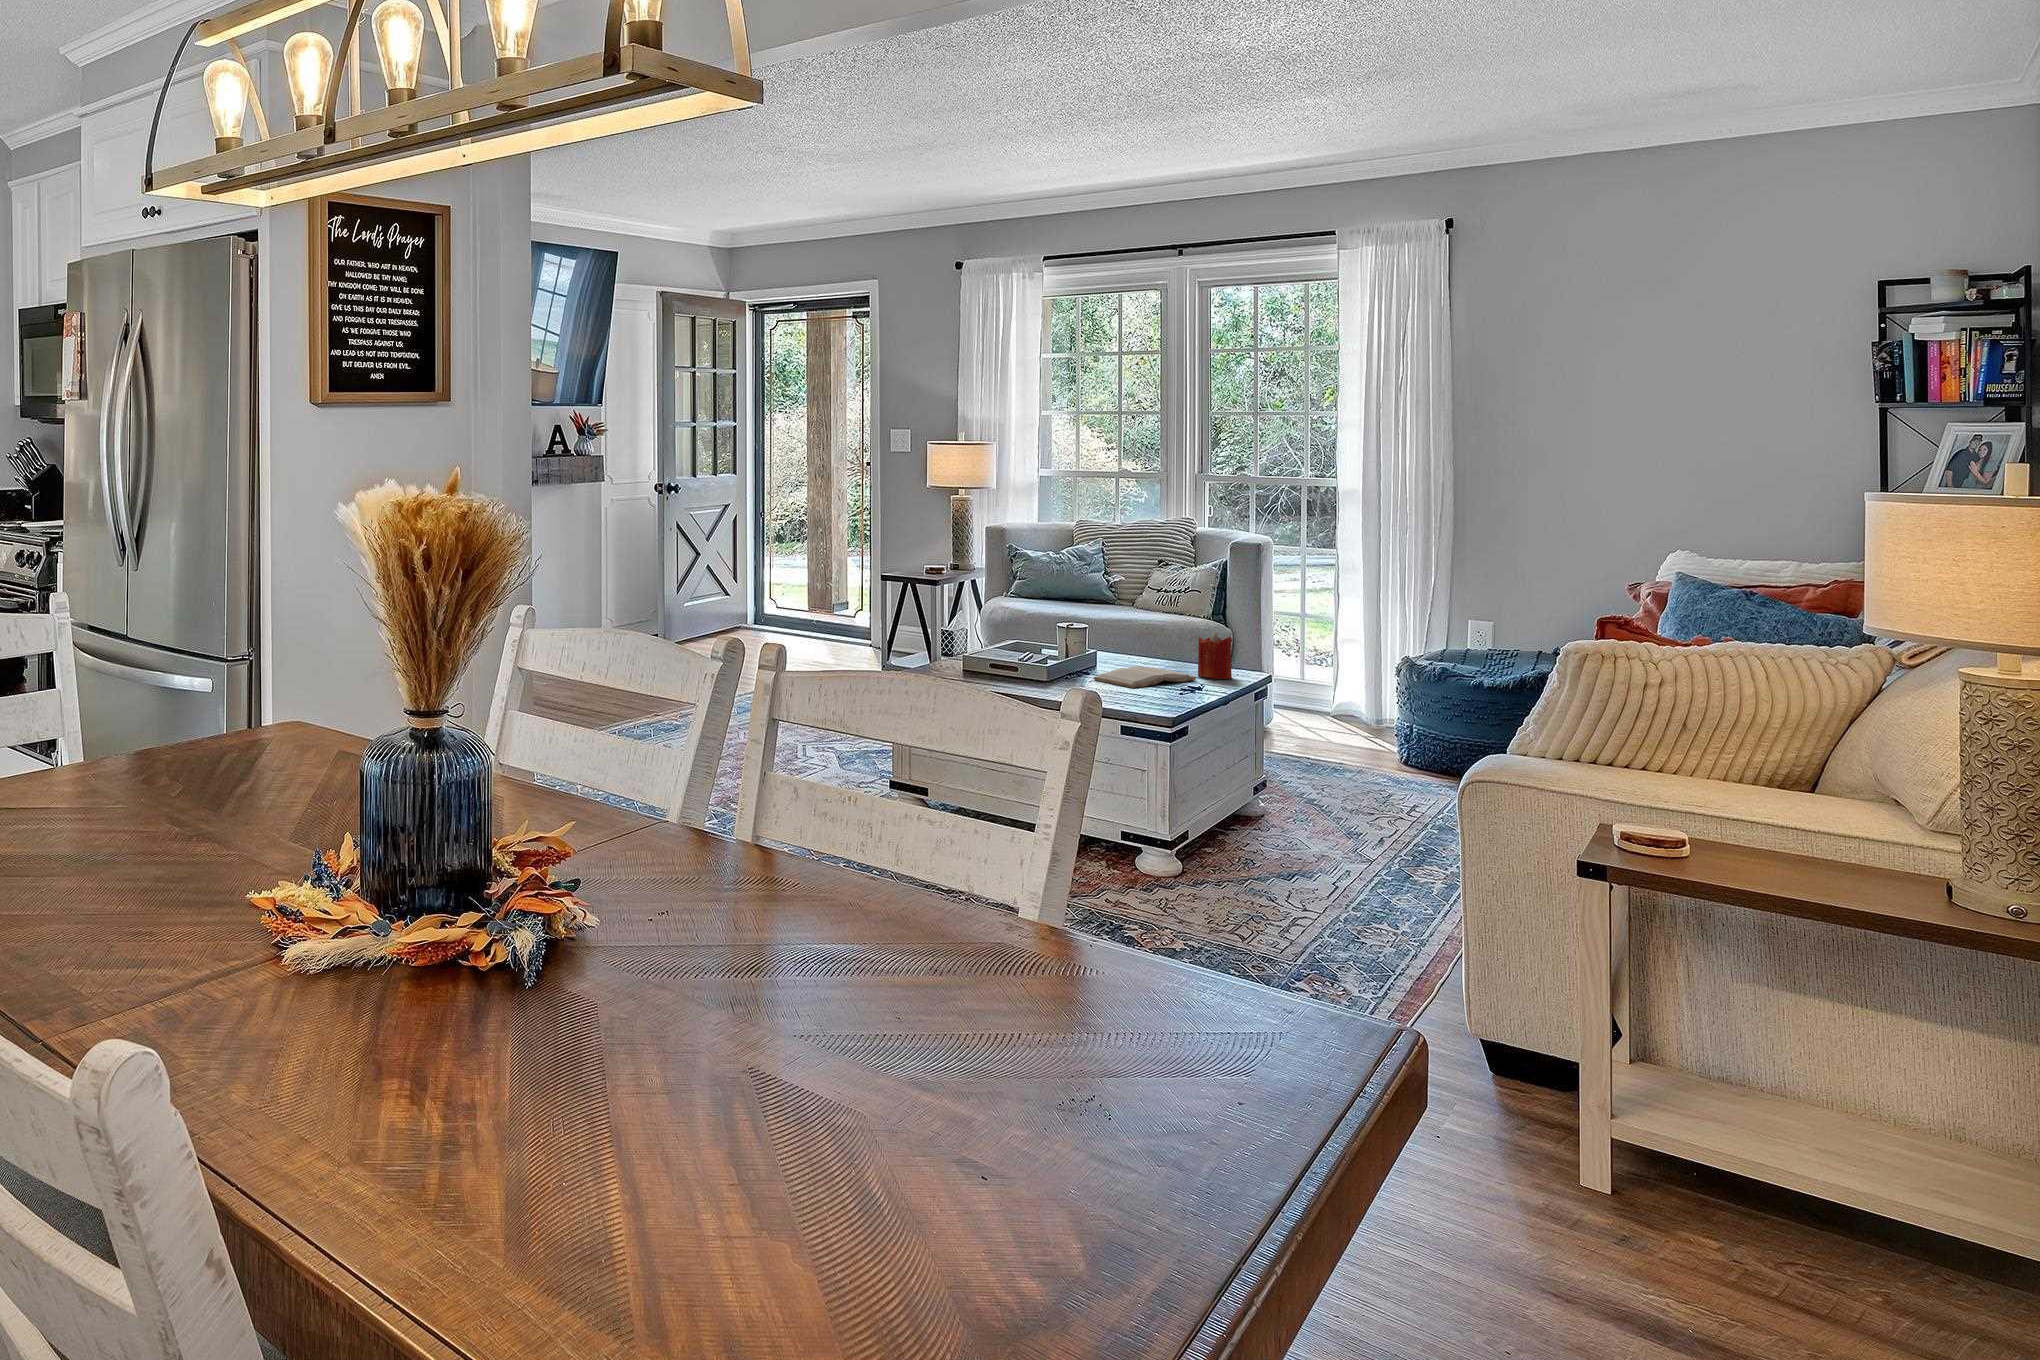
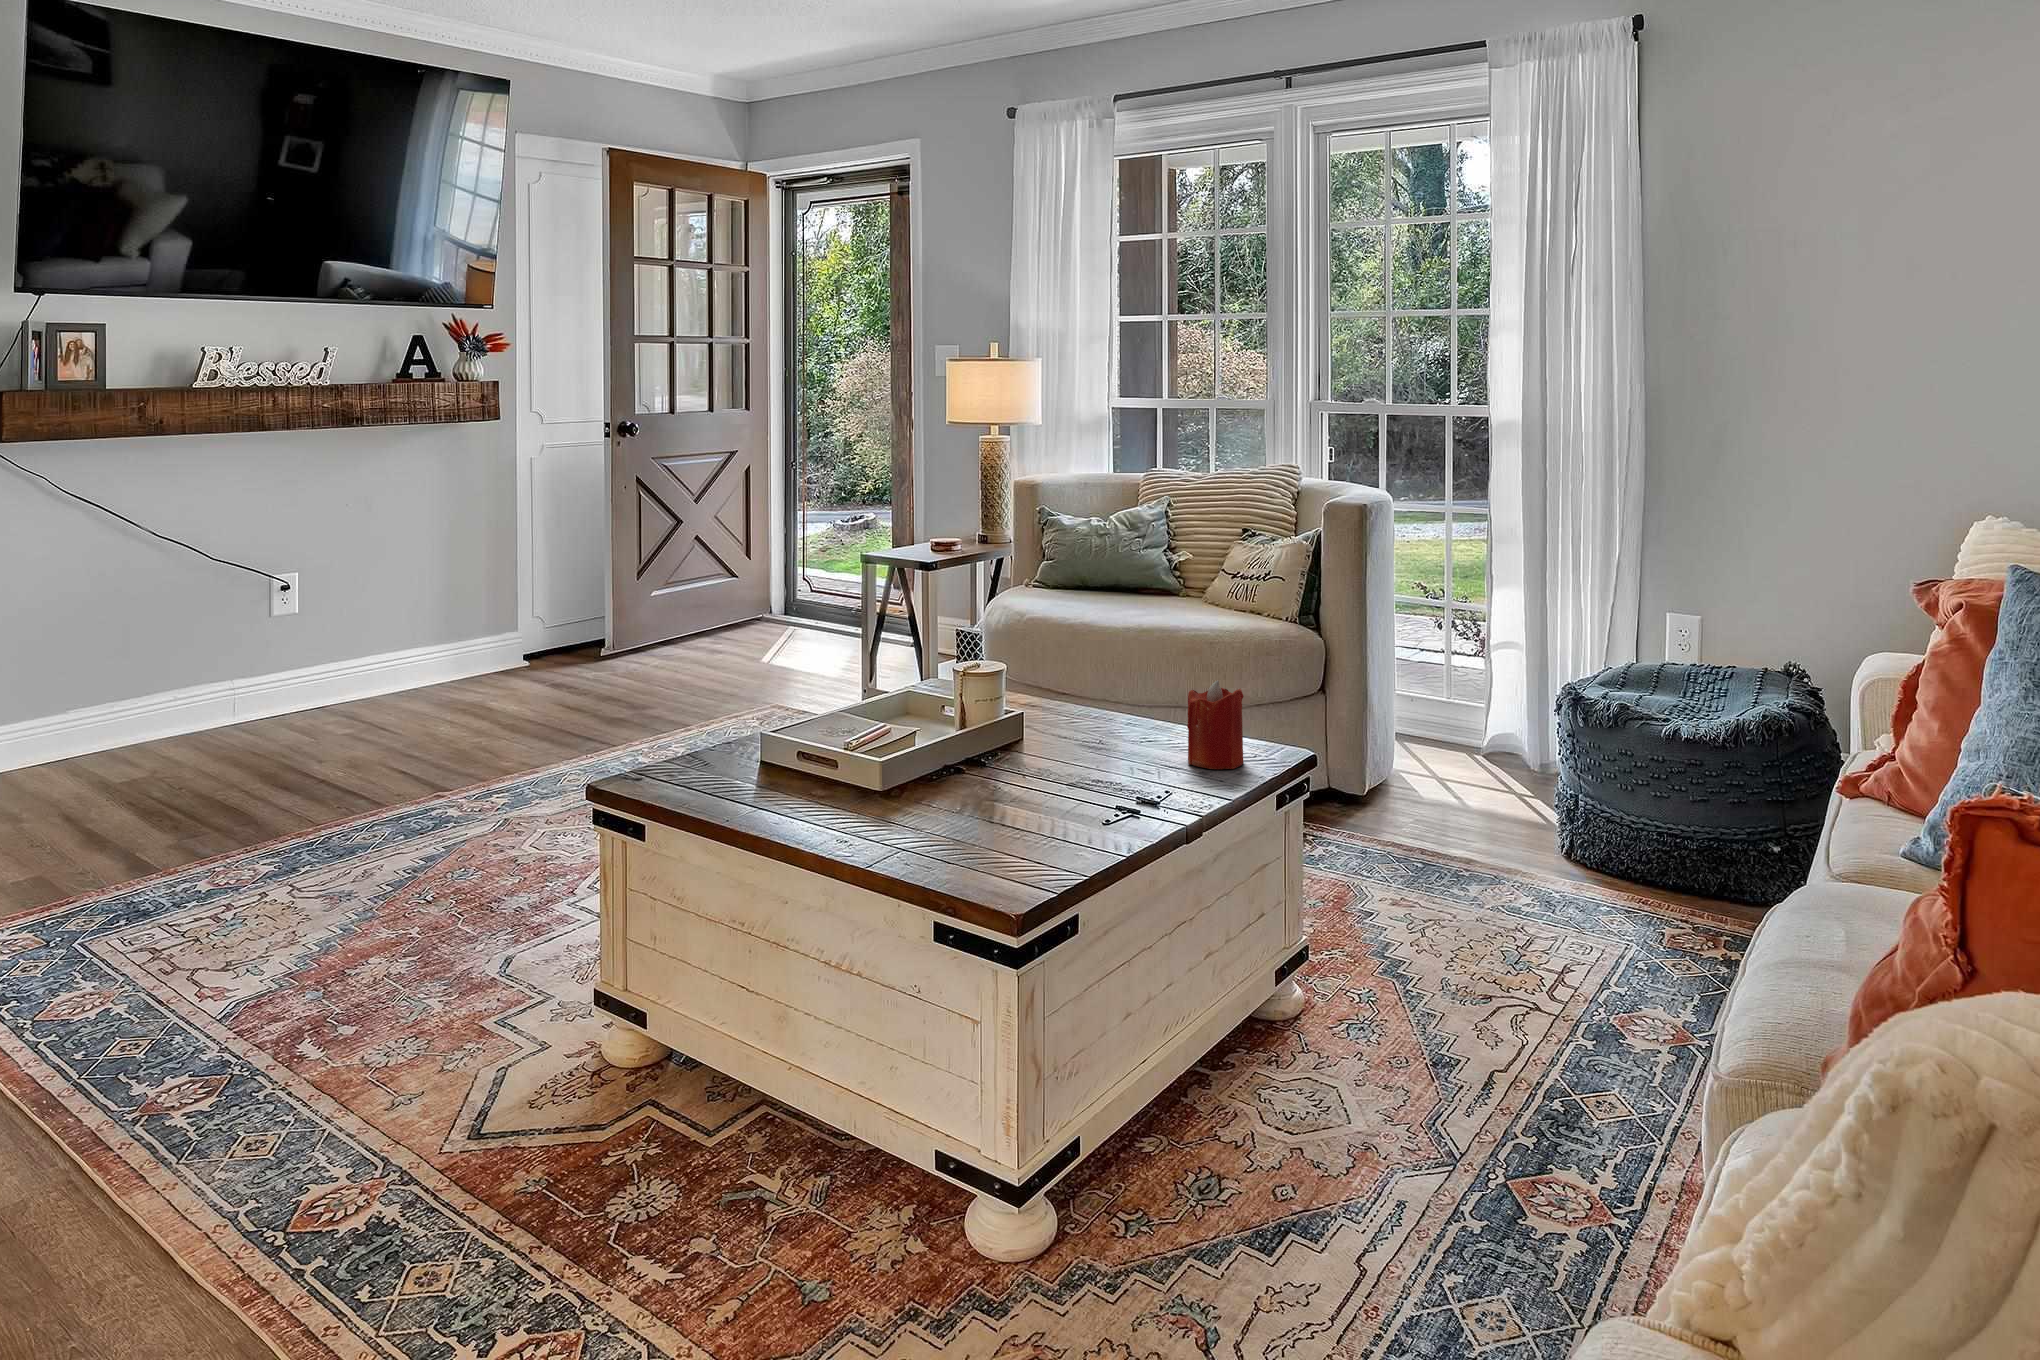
book: present [1094,667,1196,688] -> none [986,747,1173,805]

